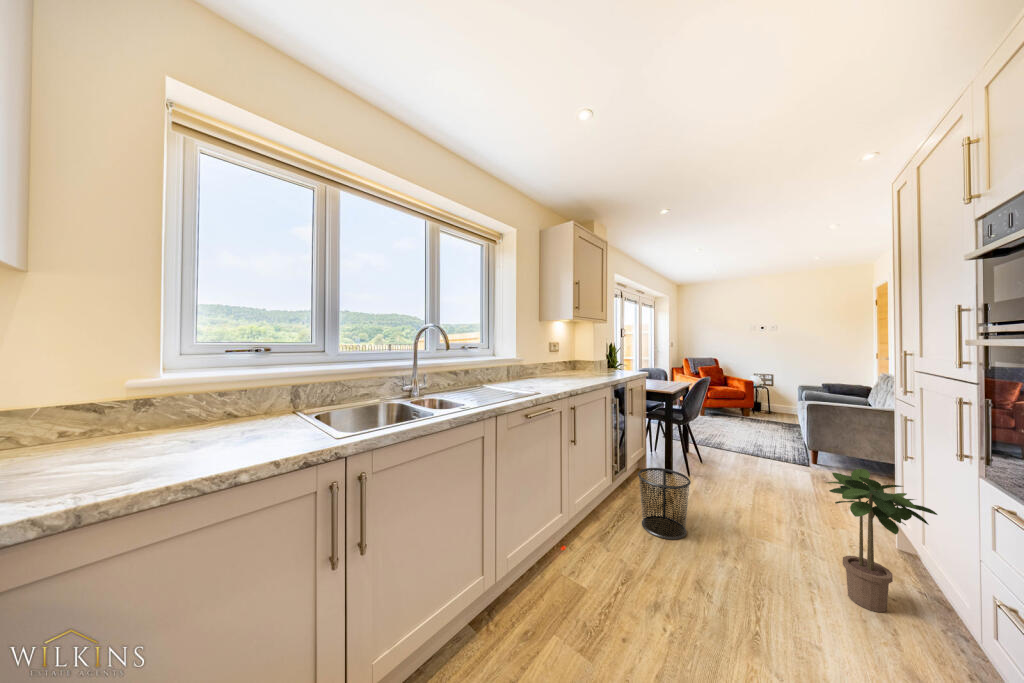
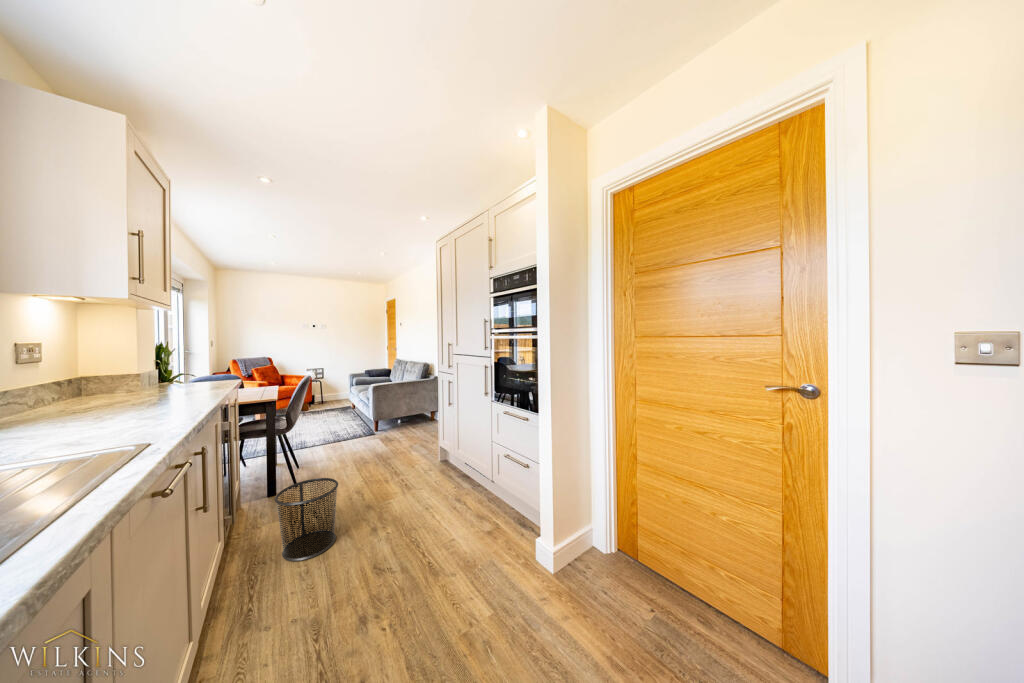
potted plant: present [827,469,937,612] -> none [431,418,482,505]

